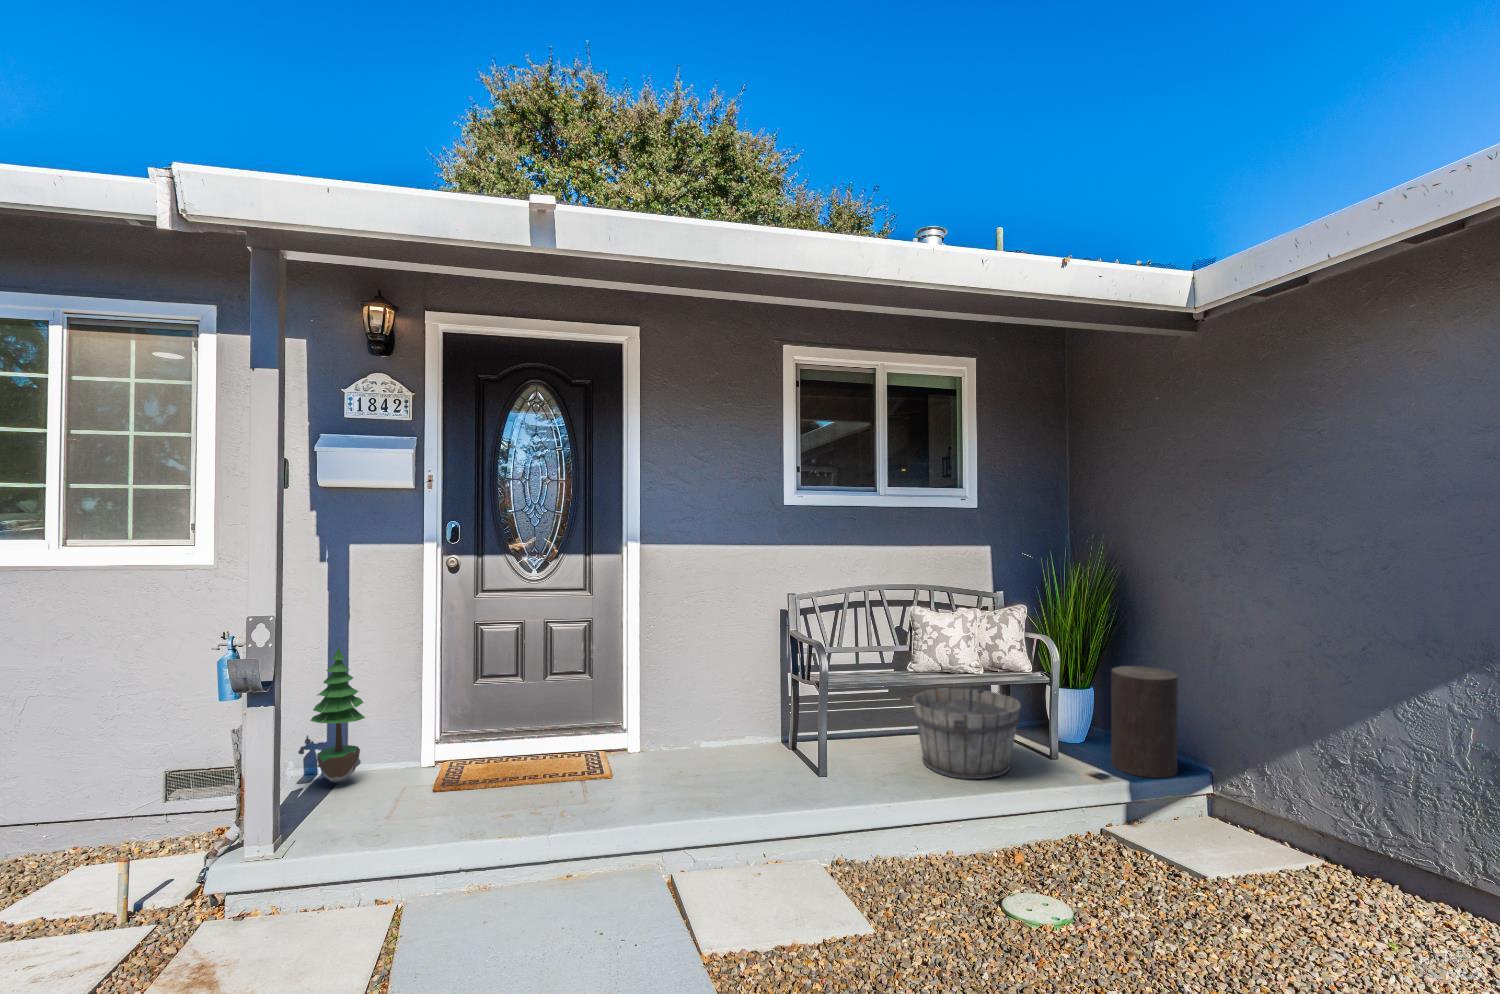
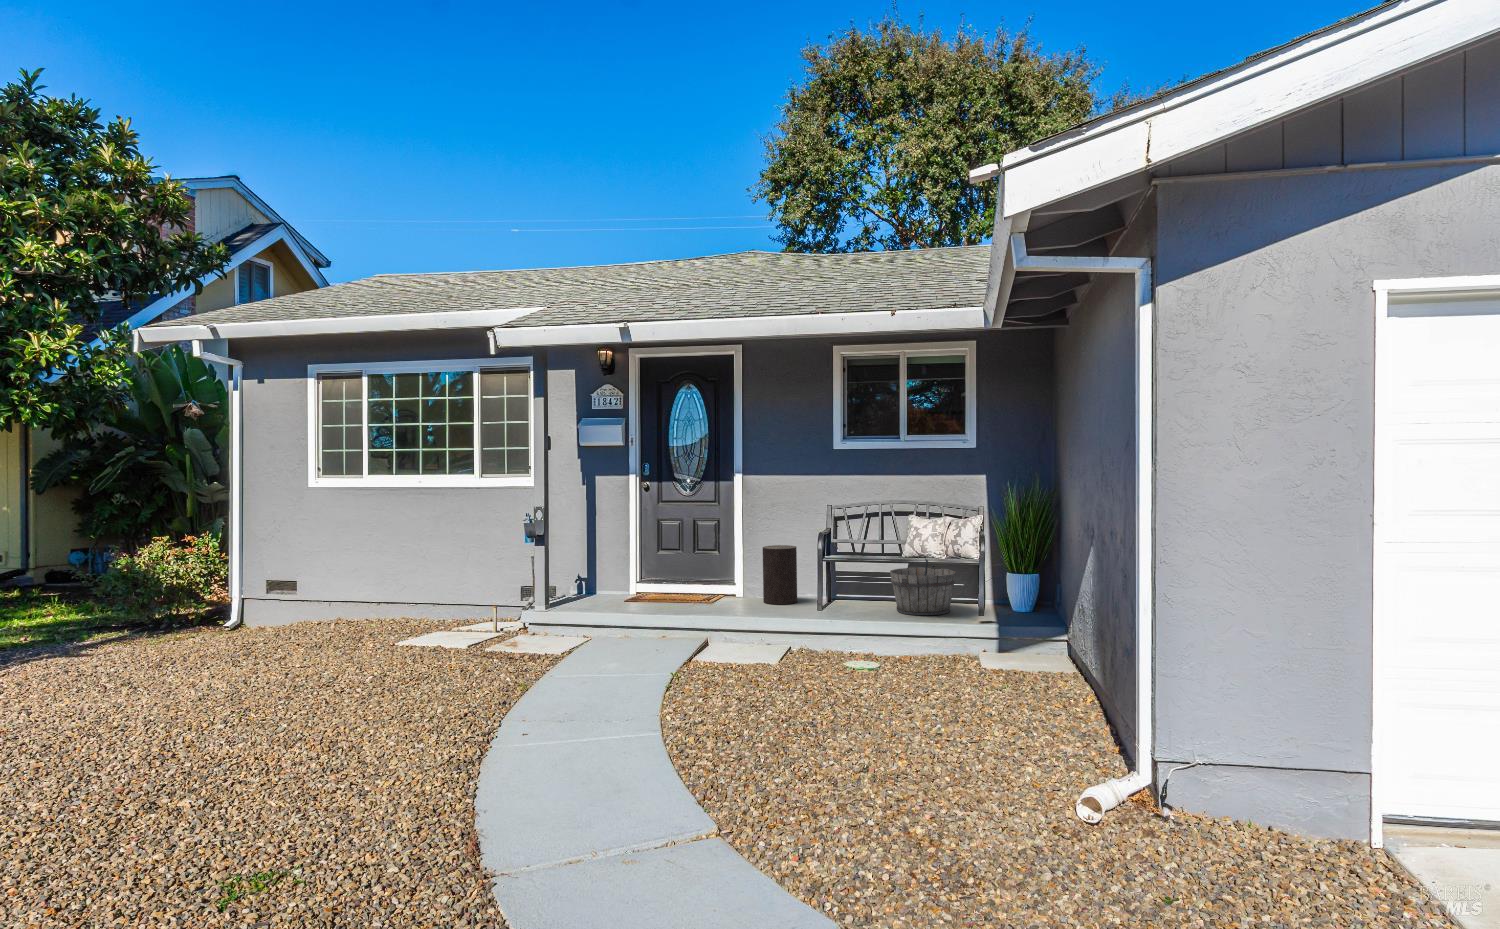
potted tree: present [311,648,365,784] -> none [578,527,603,596]
stool: present [1111,666,1178,778] -> present [763,545,797,604]

